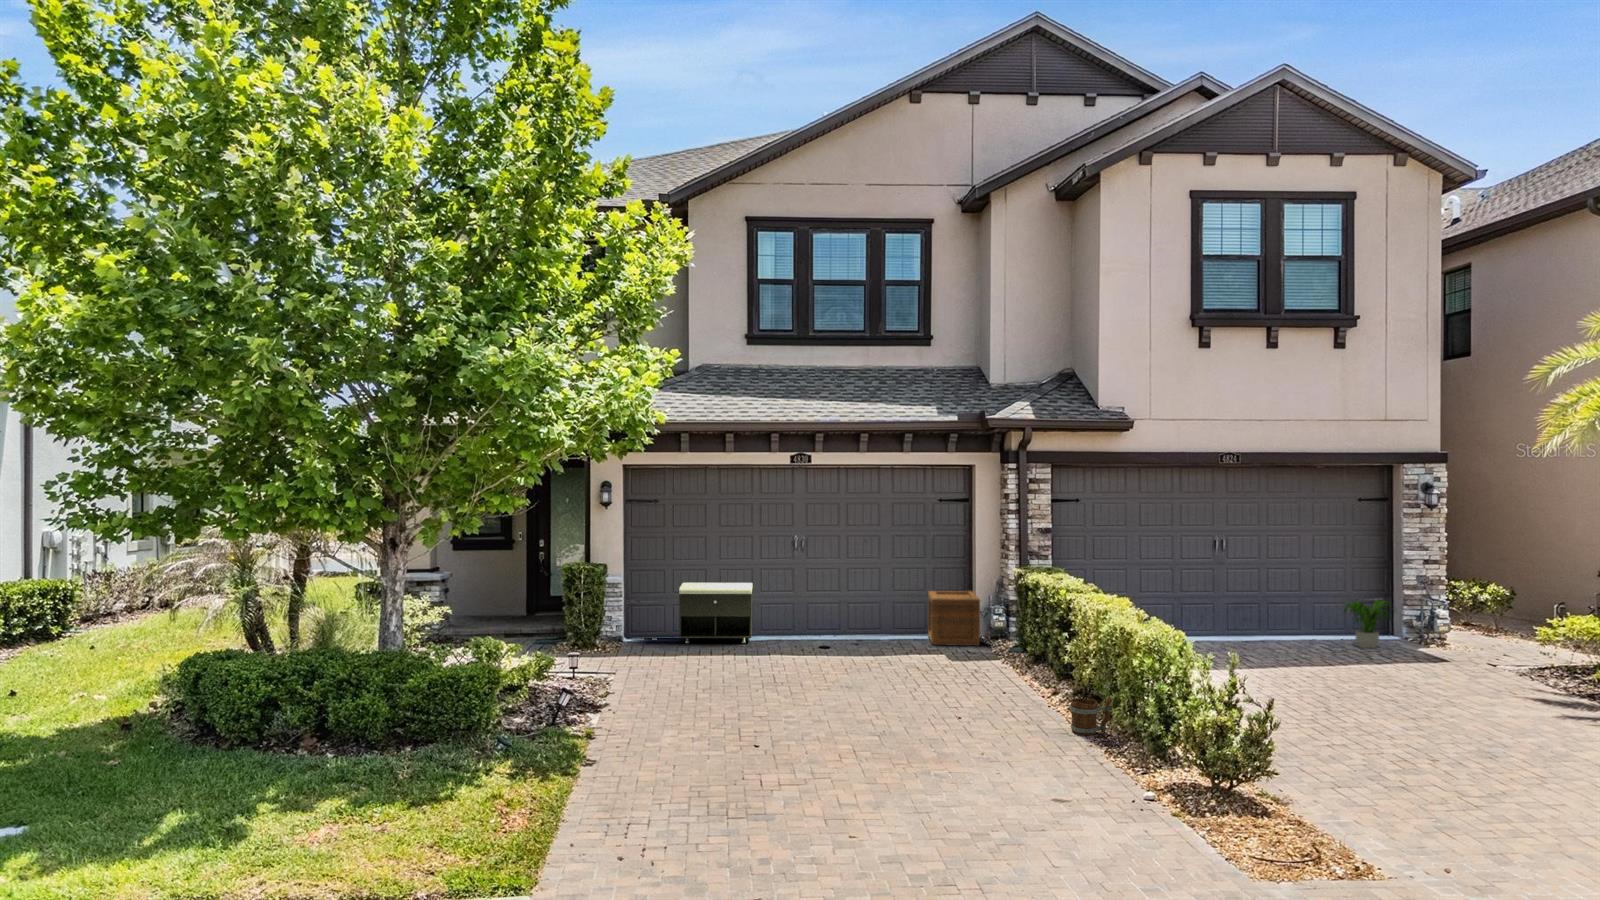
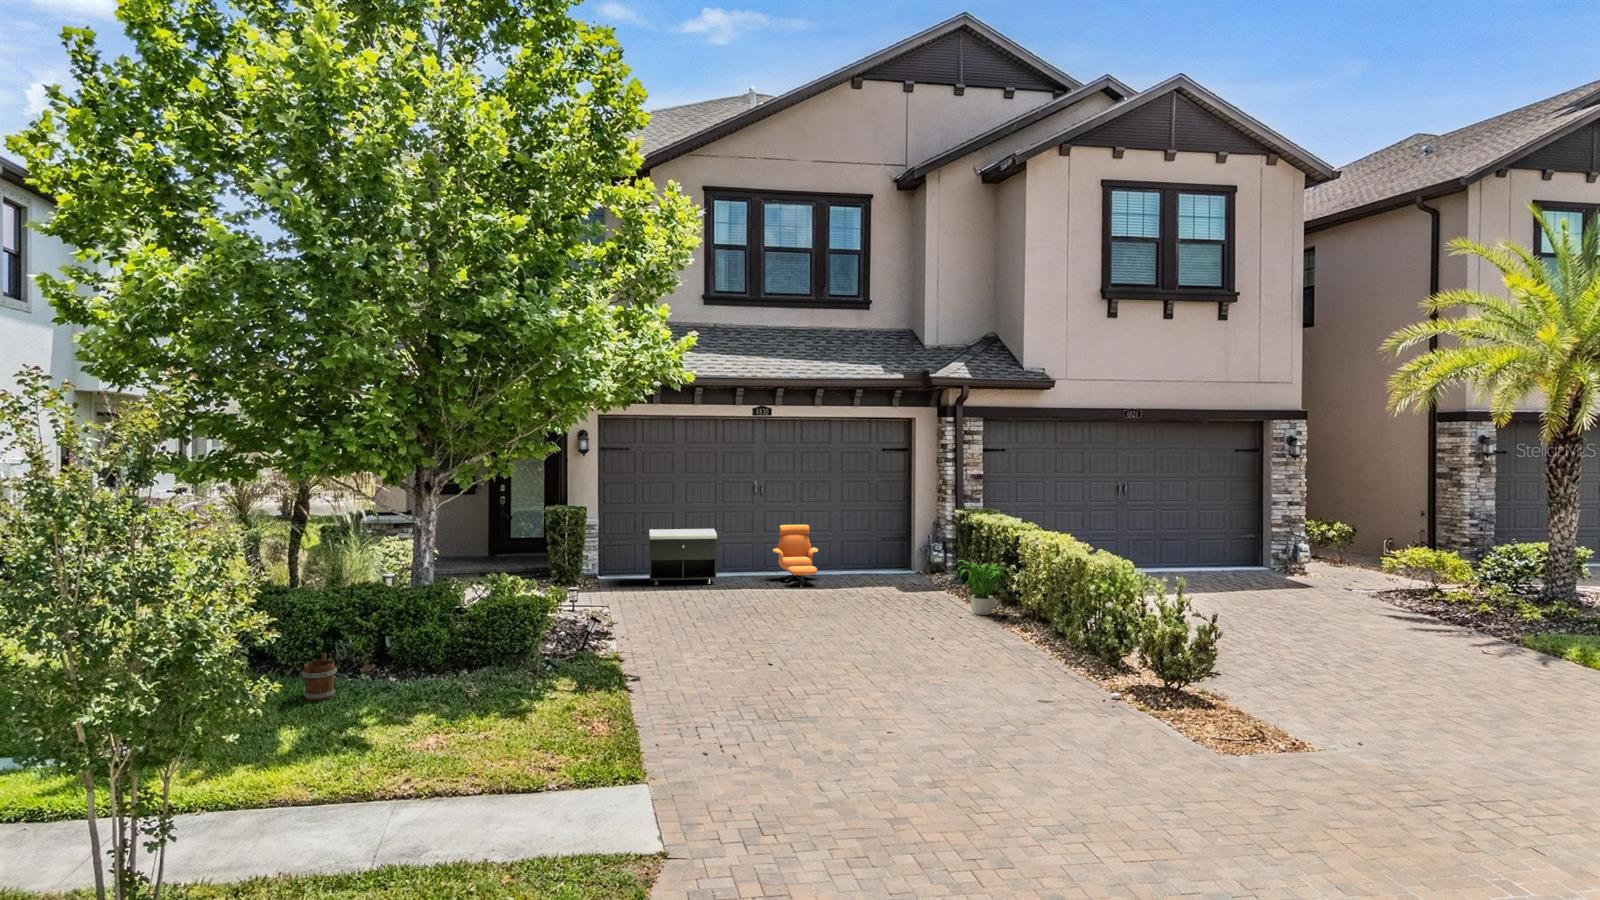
lounge chair: none [815,579,866,650] -> present [773,525,818,588]
wooden crate: present [928,591,980,646] -> none [872,534,922,582]
potted plant: present [1344,600,1391,648] -> present [955,560,1008,615]
bucket: present [1069,698,1113,735] -> present [301,653,337,701]

